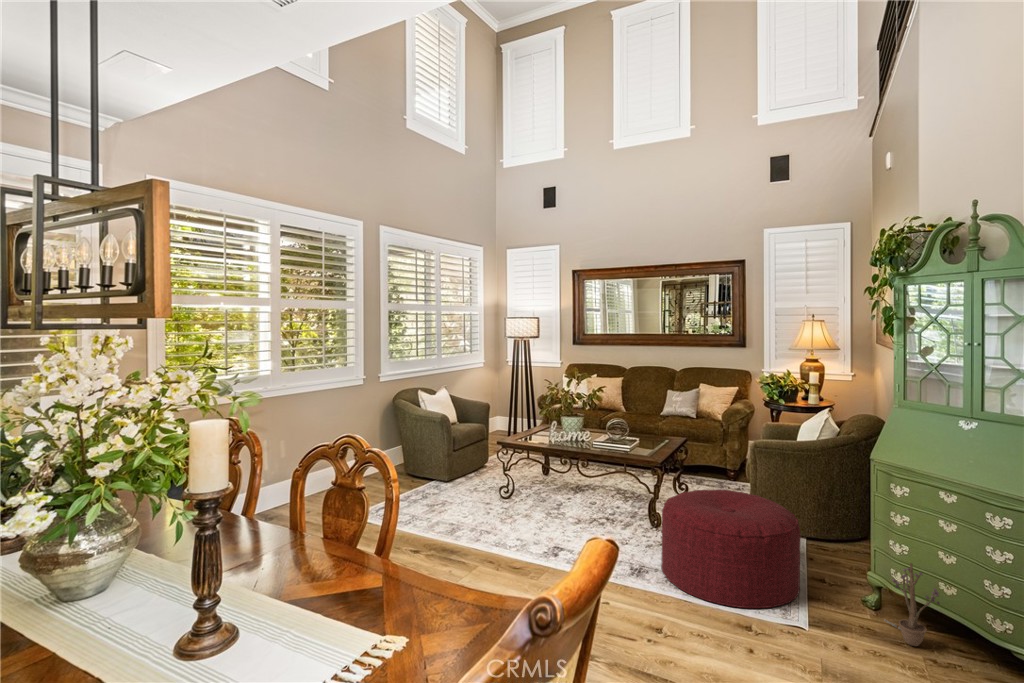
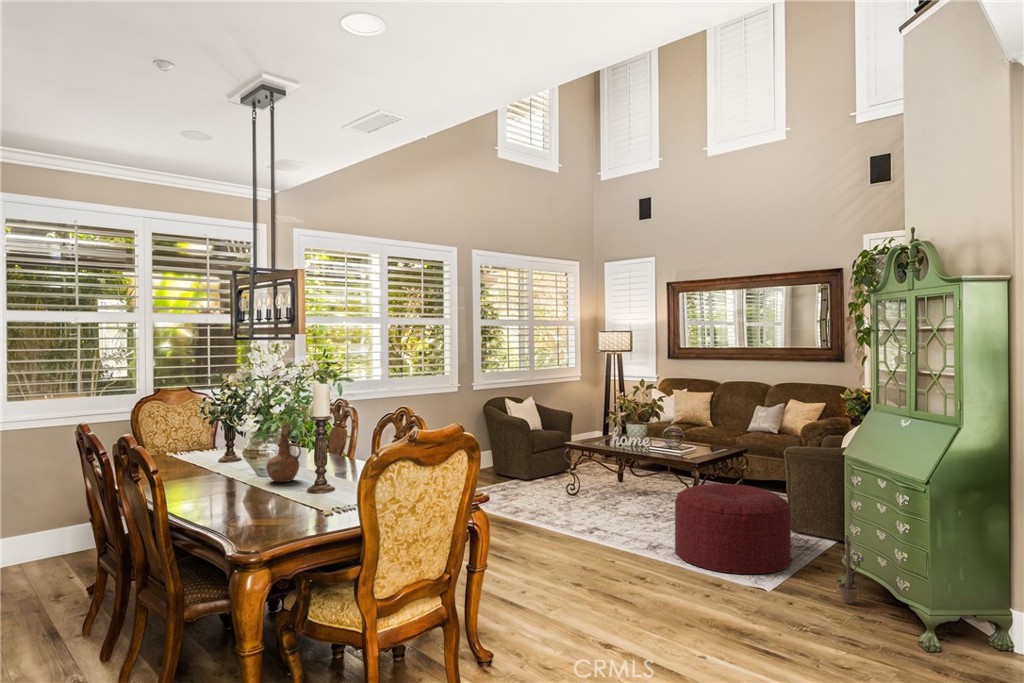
ceramic pitcher: none [57,508,146,640] -> present [266,425,301,482]

